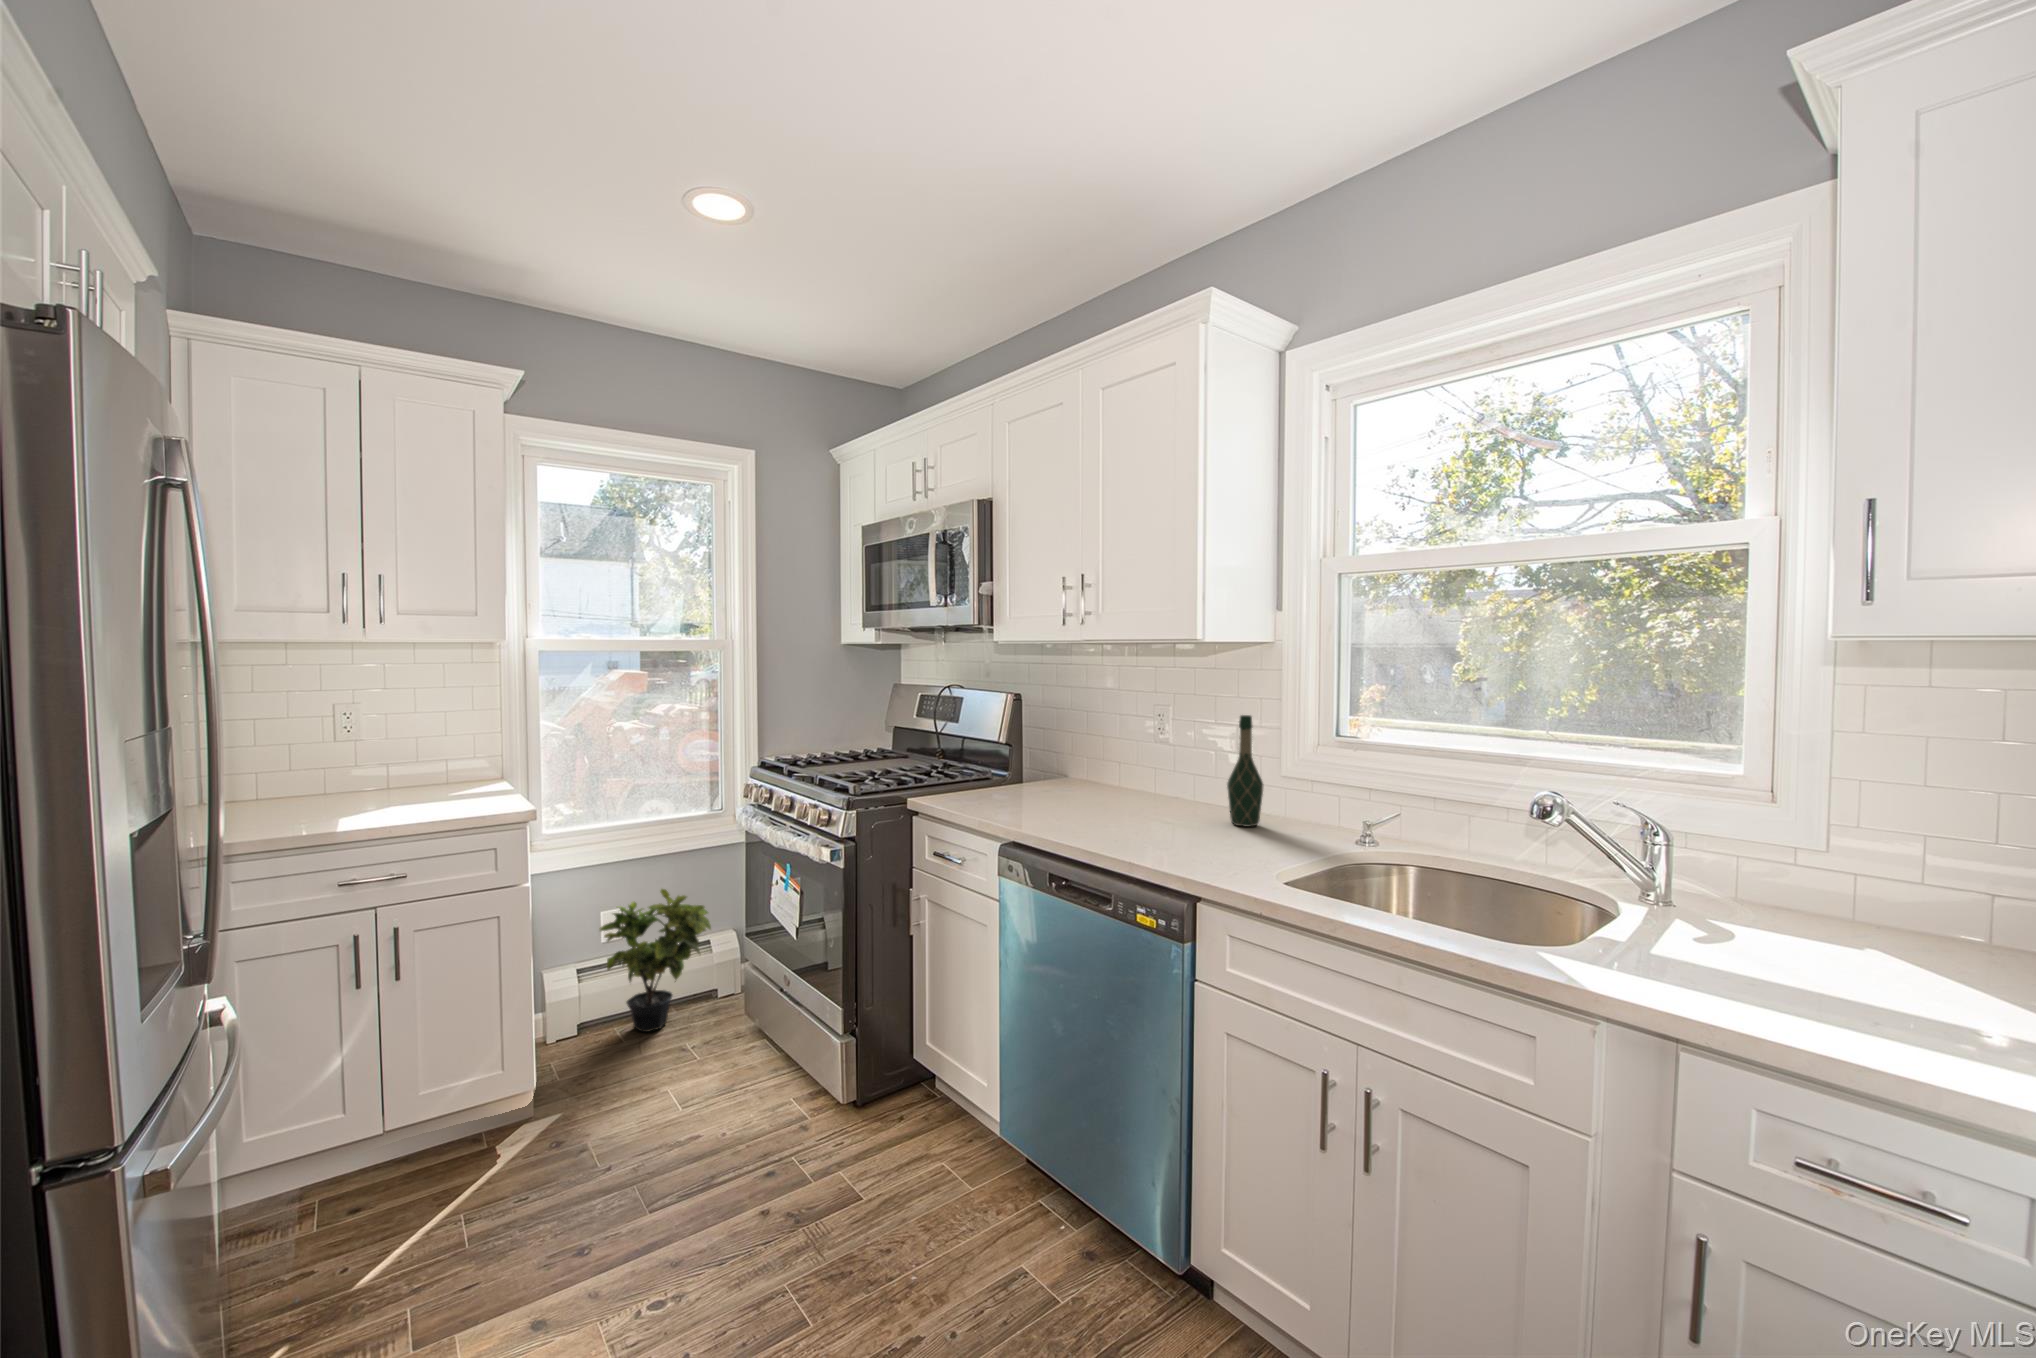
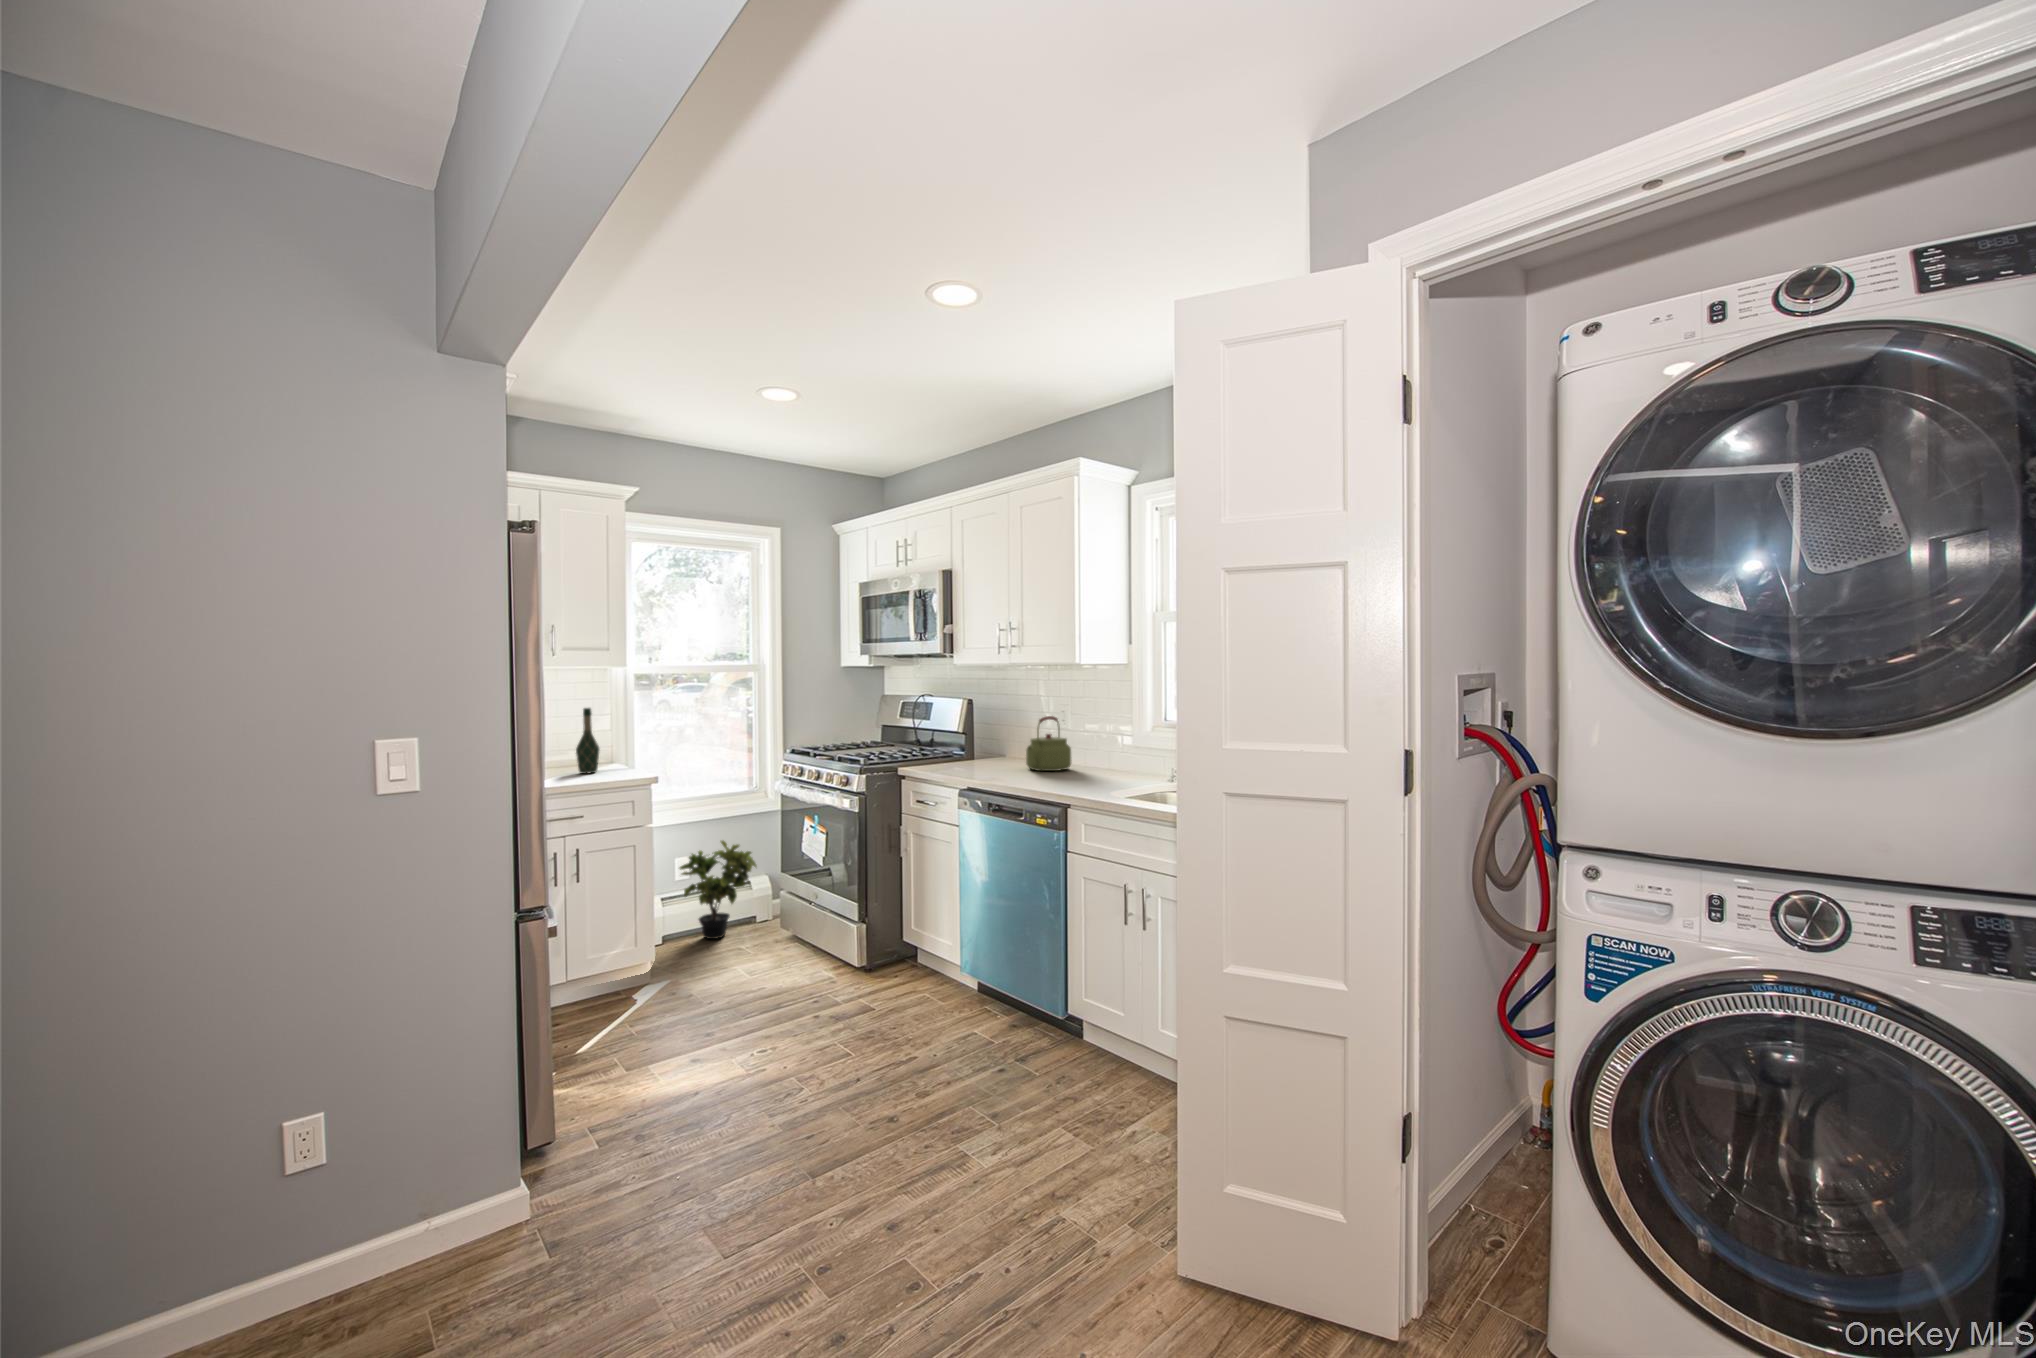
wine bottle: present [1227,715,1263,827] -> present [576,708,600,774]
kettle: none [1105,723,1176,811] -> present [1026,716,1071,771]

